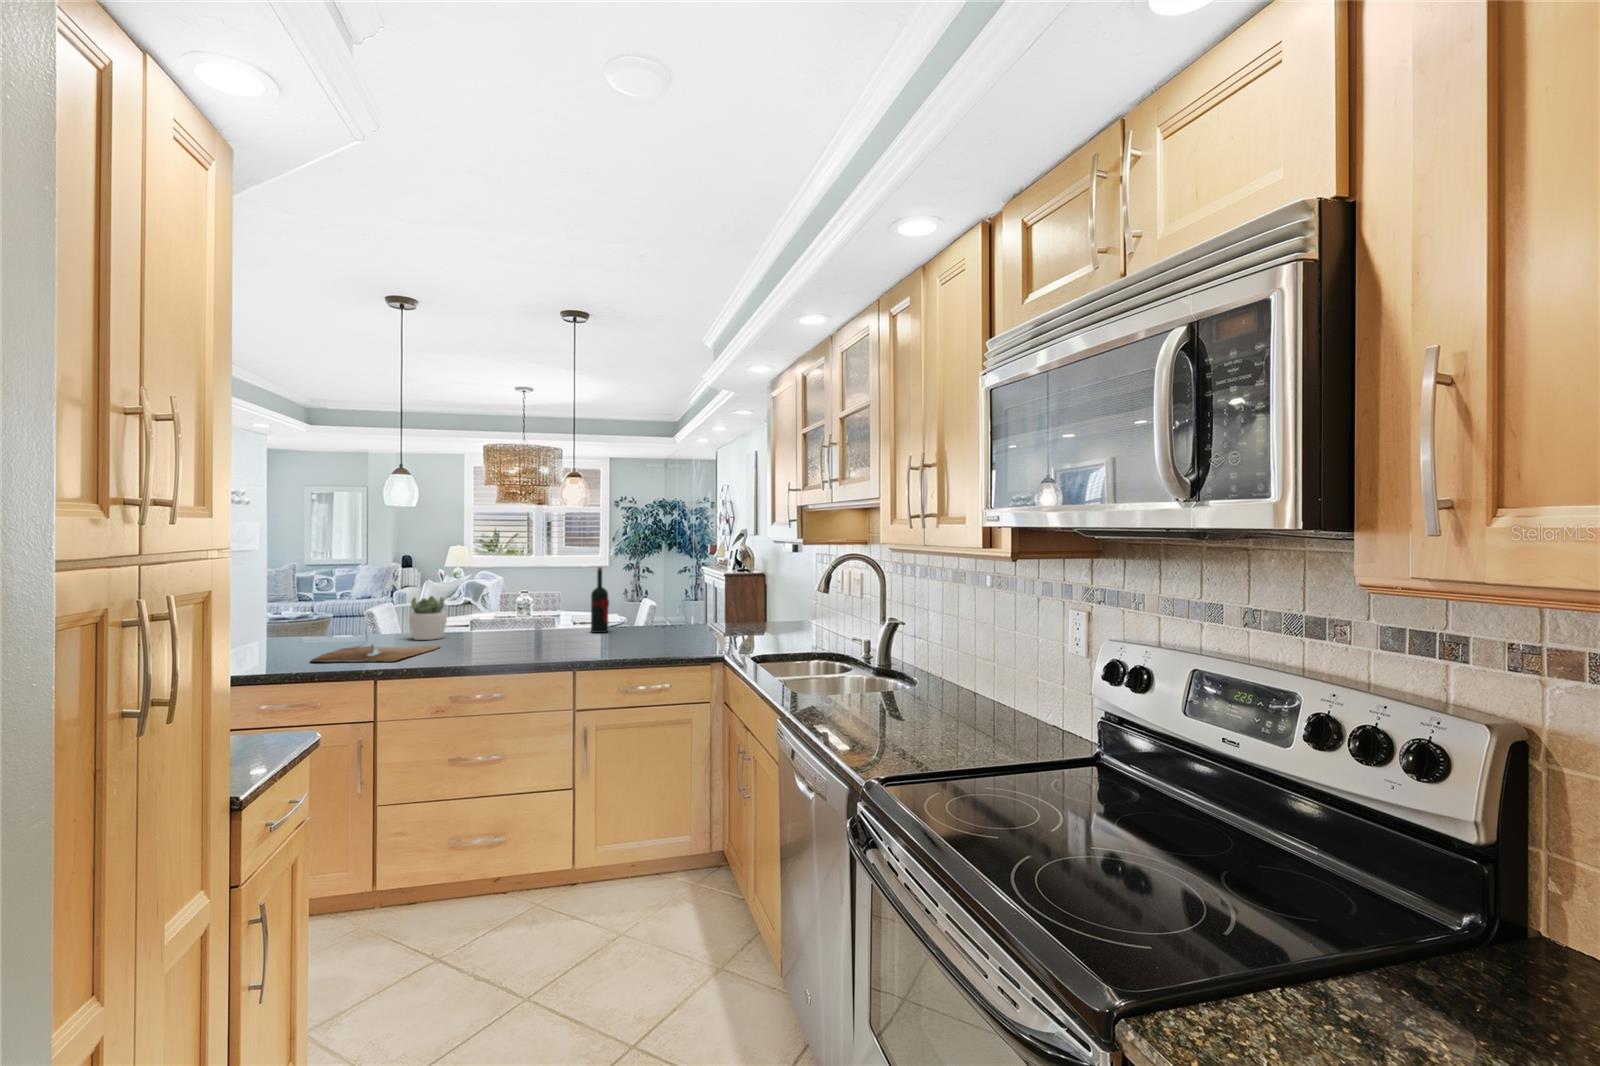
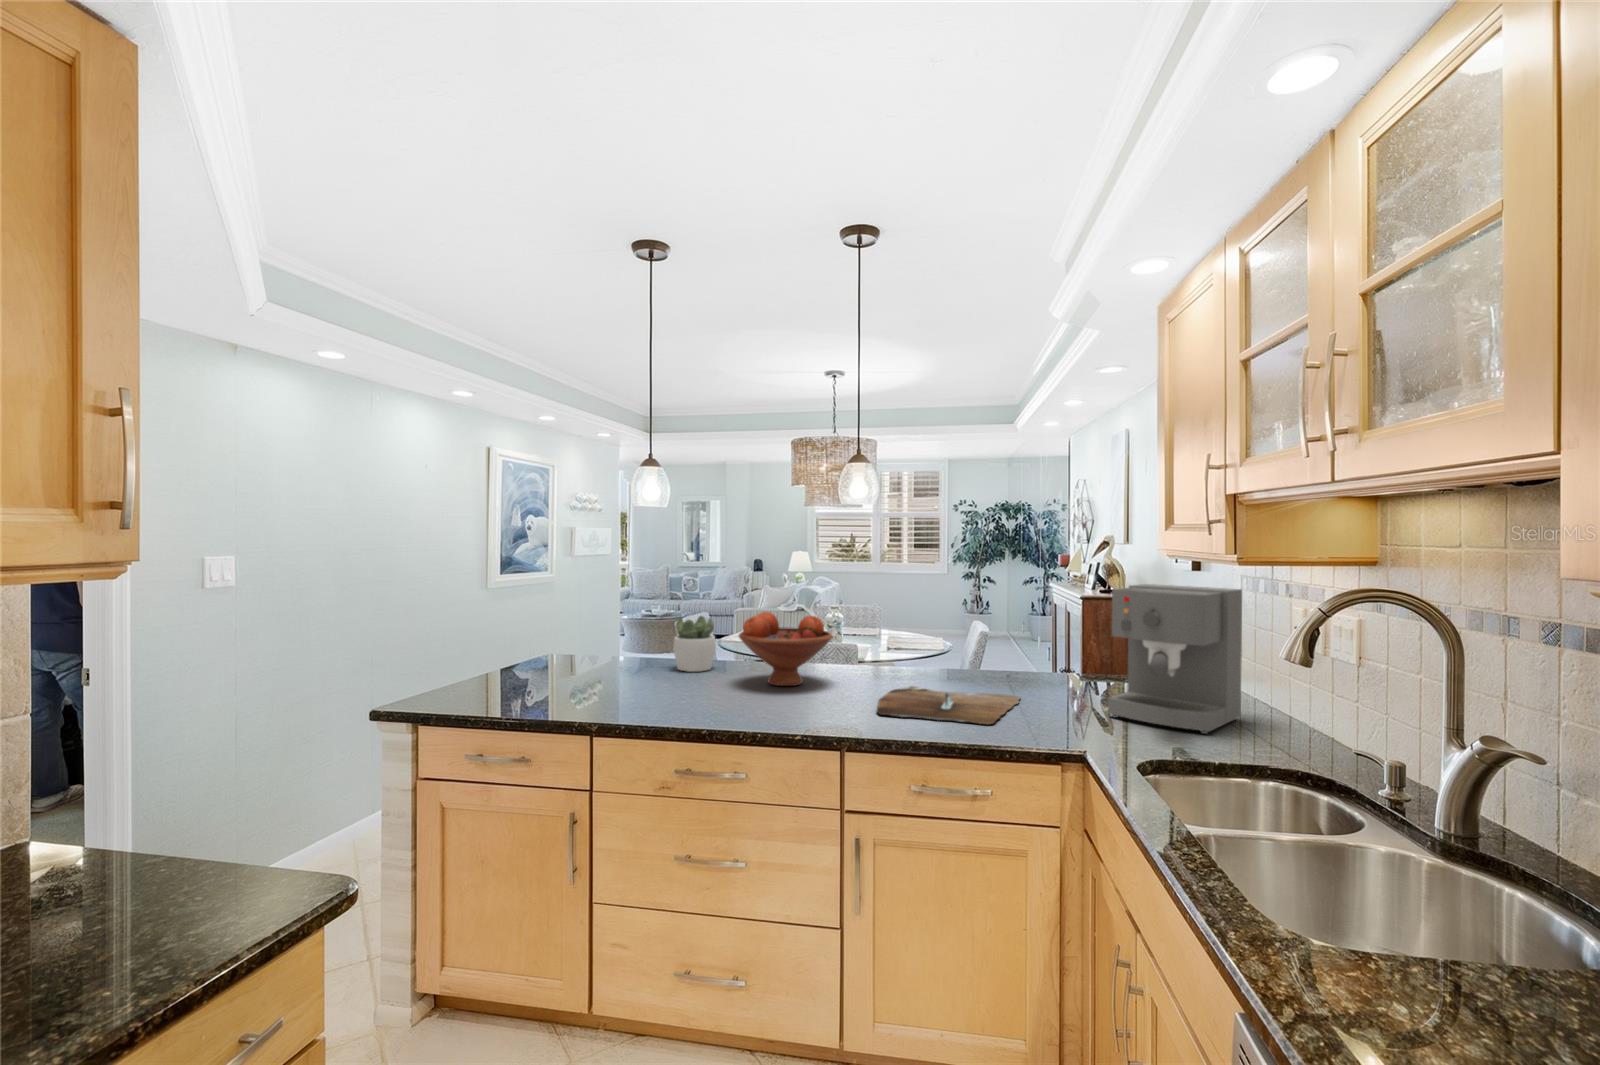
coffee maker: none [736,560,812,646] -> present [1108,584,1242,734]
wine bottle: present [591,567,609,633] -> none [894,586,918,676]
fruit bowl: none [473,589,548,643] -> present [739,612,833,686]
cutting board: present [311,645,439,662] -> present [877,686,1020,724]

